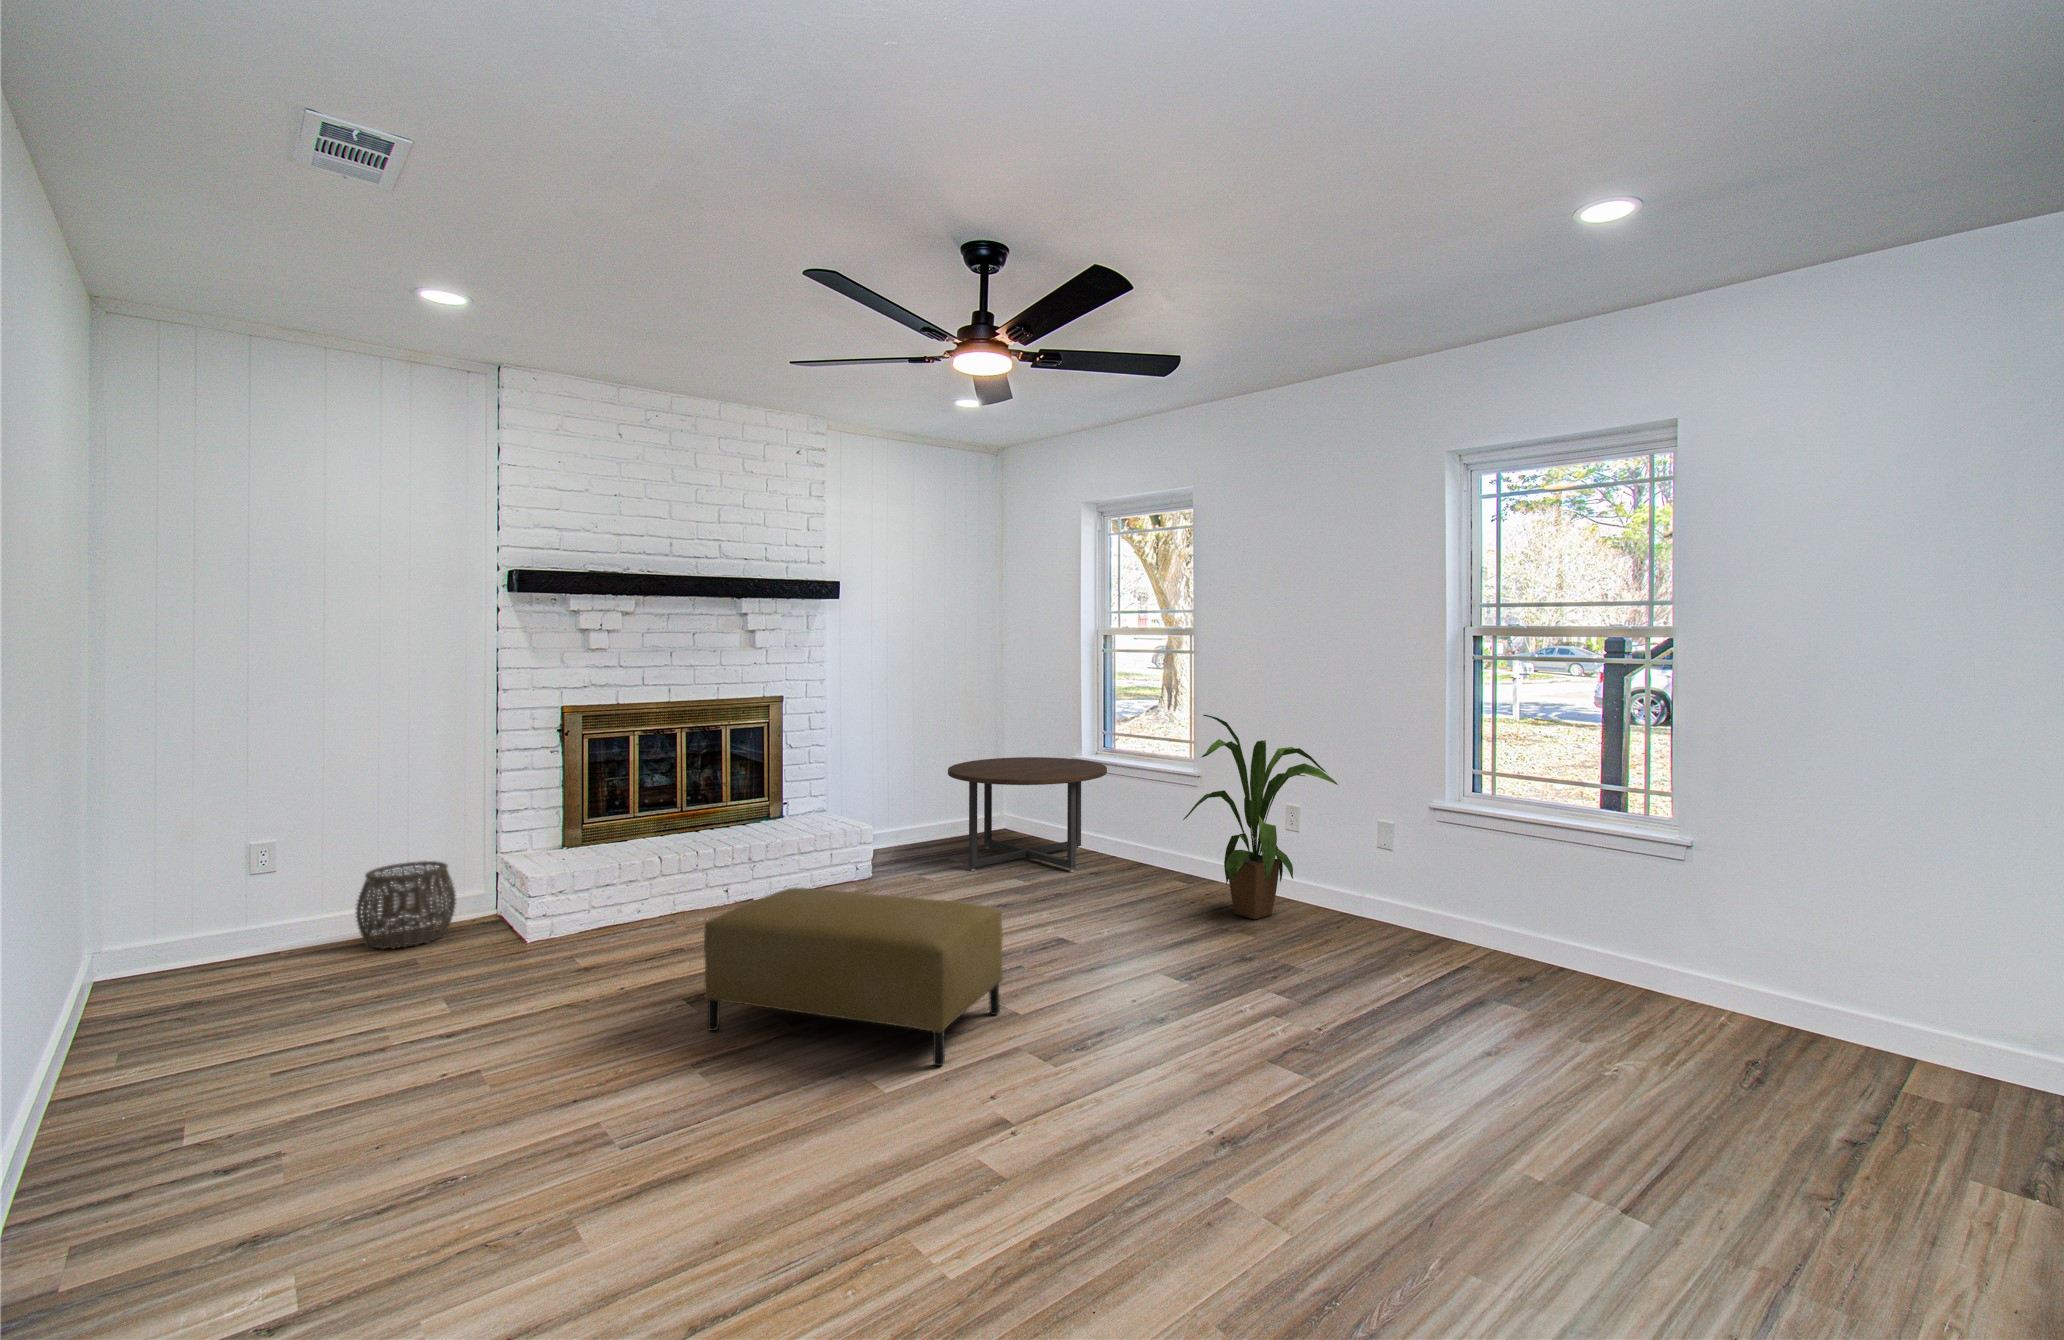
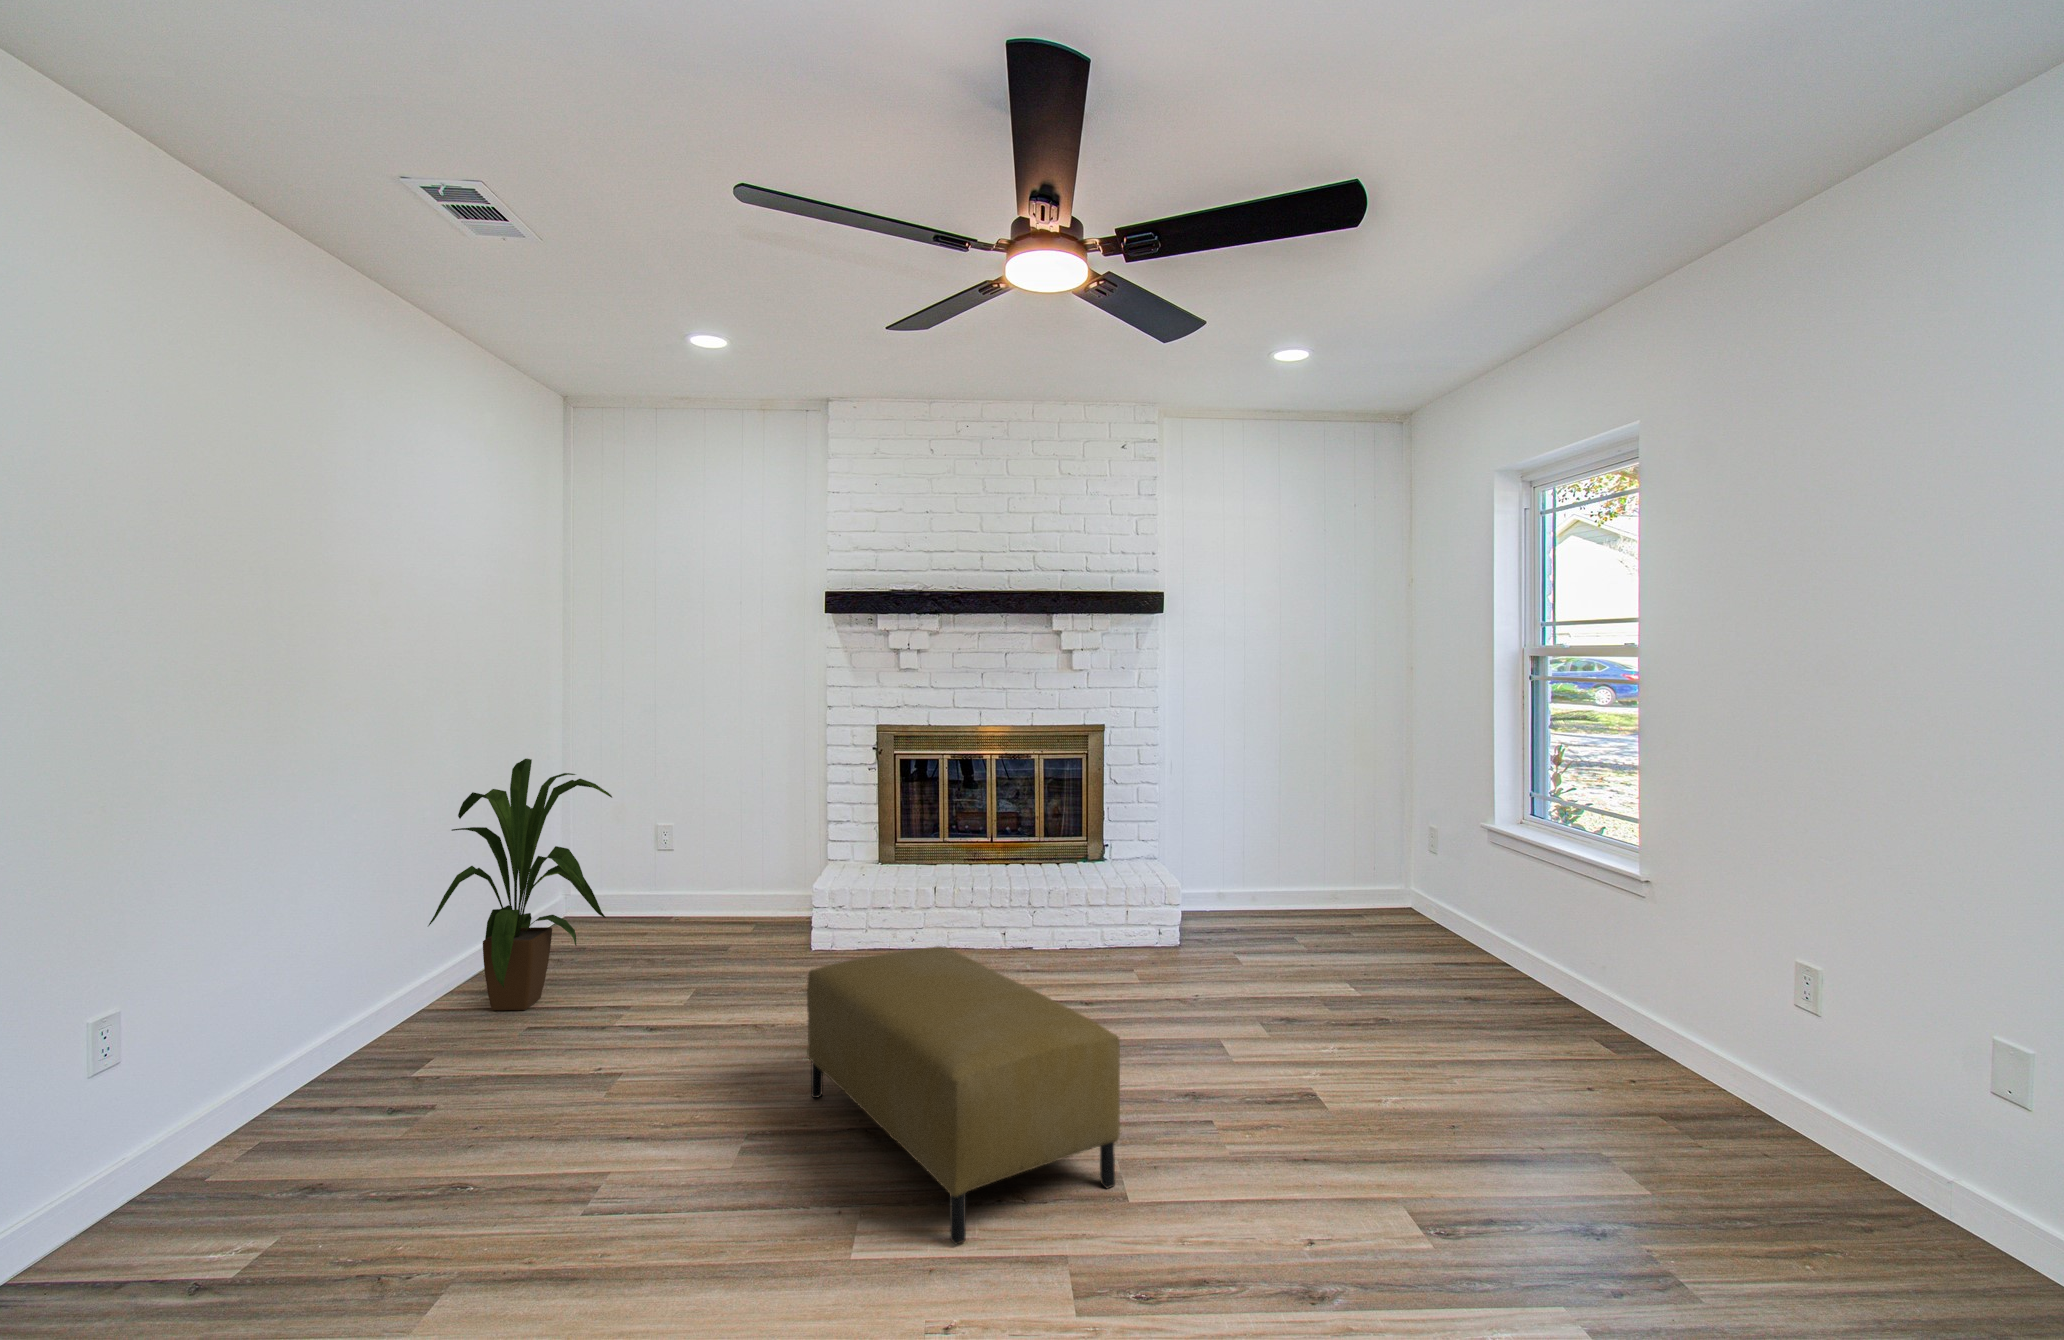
house plant: present [1183,715,1338,919] -> present [428,759,612,1010]
coffee table: present [948,757,1107,872] -> none [1277,817,1505,990]
woven basket: present [356,861,456,949] -> none [704,858,782,935]

